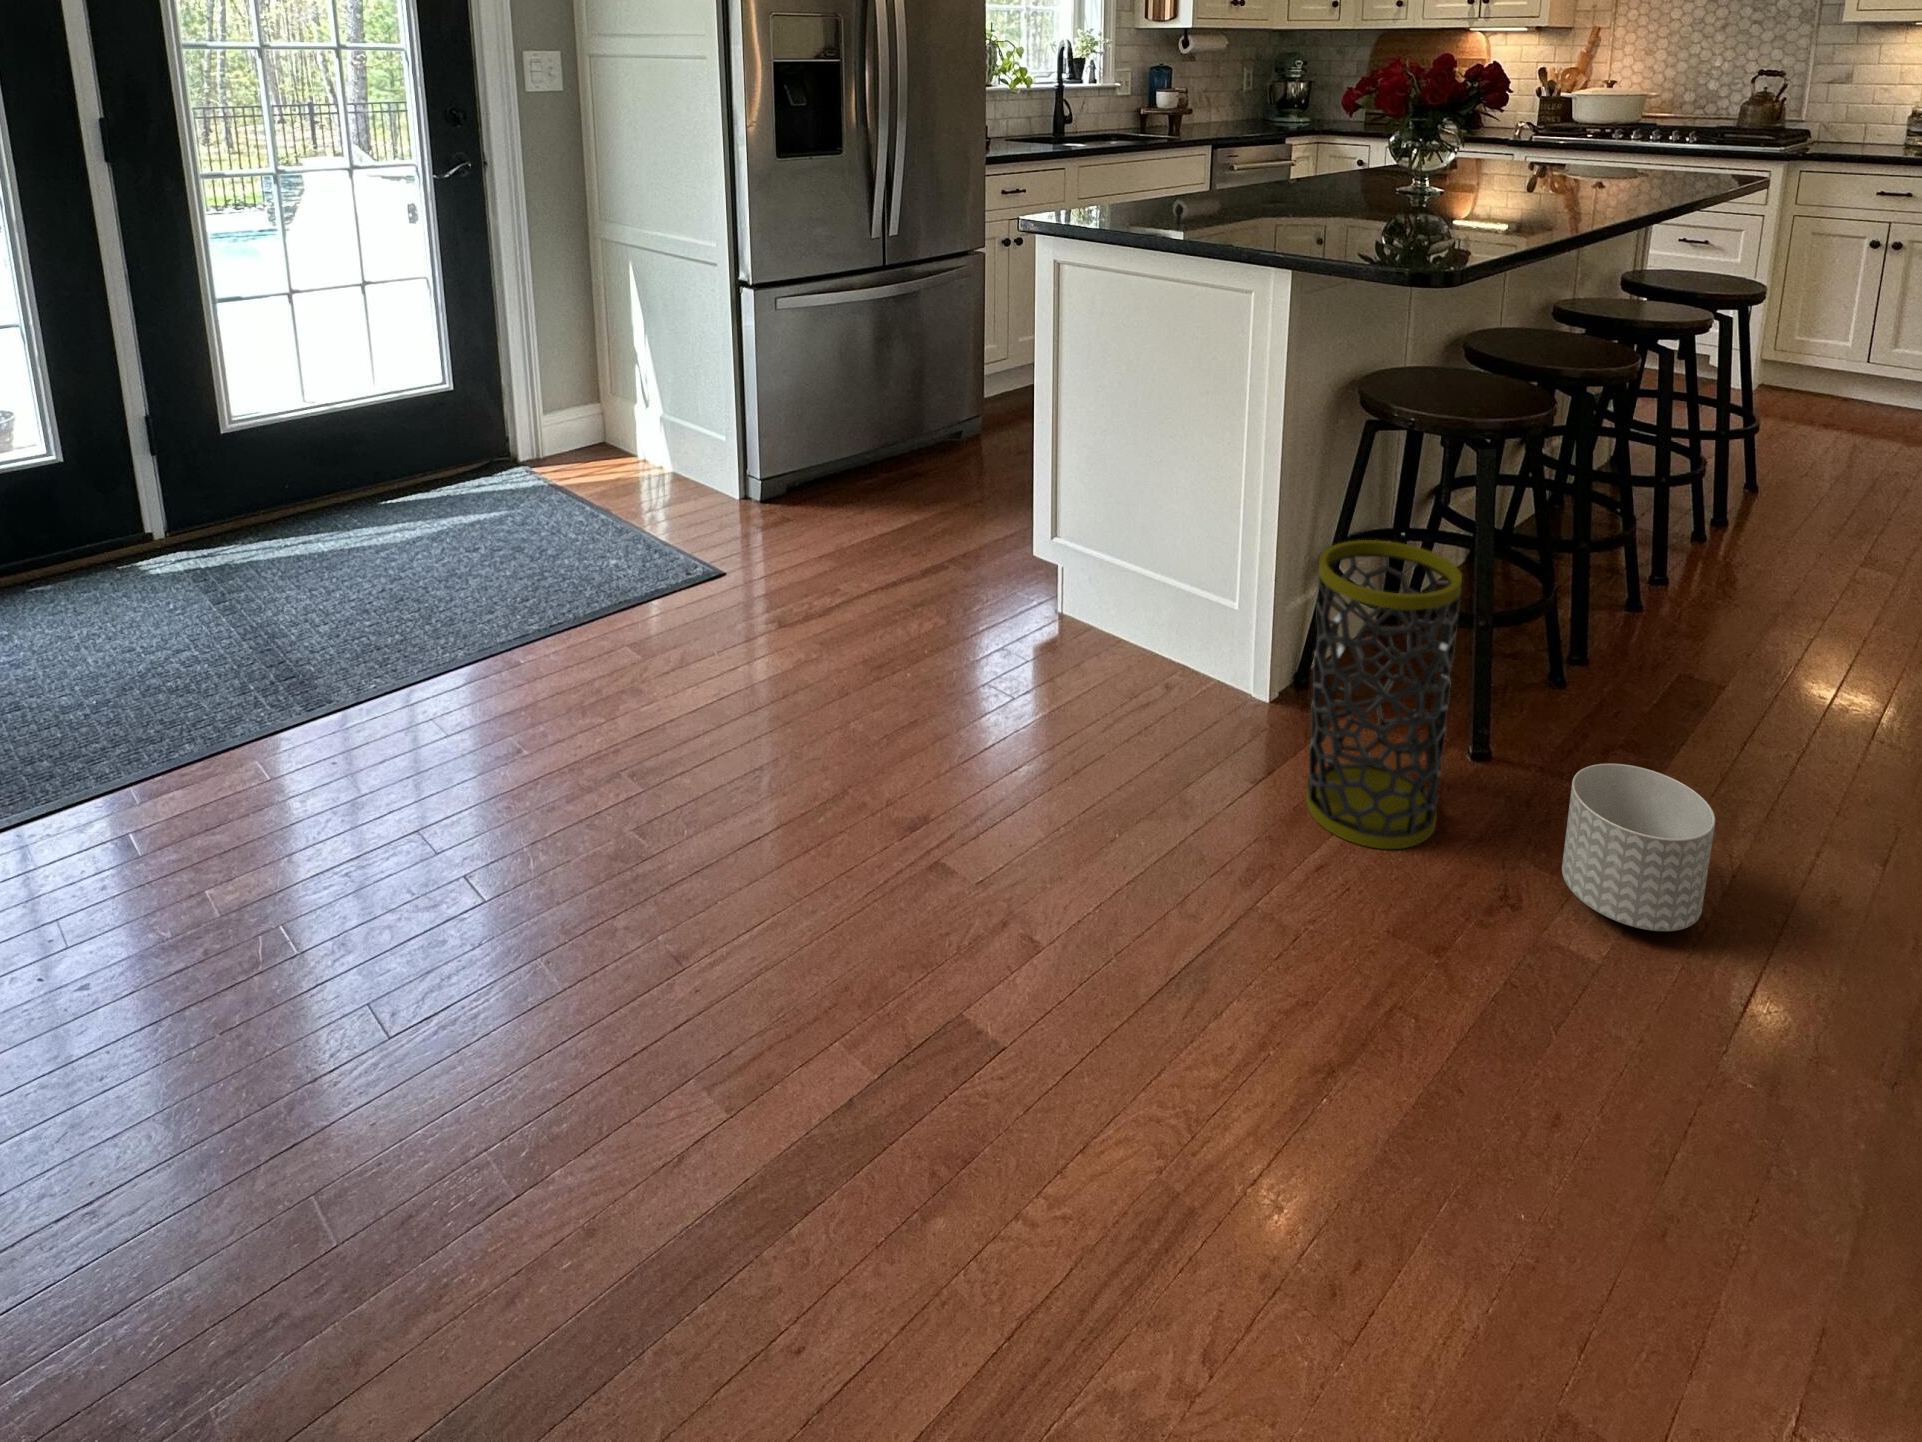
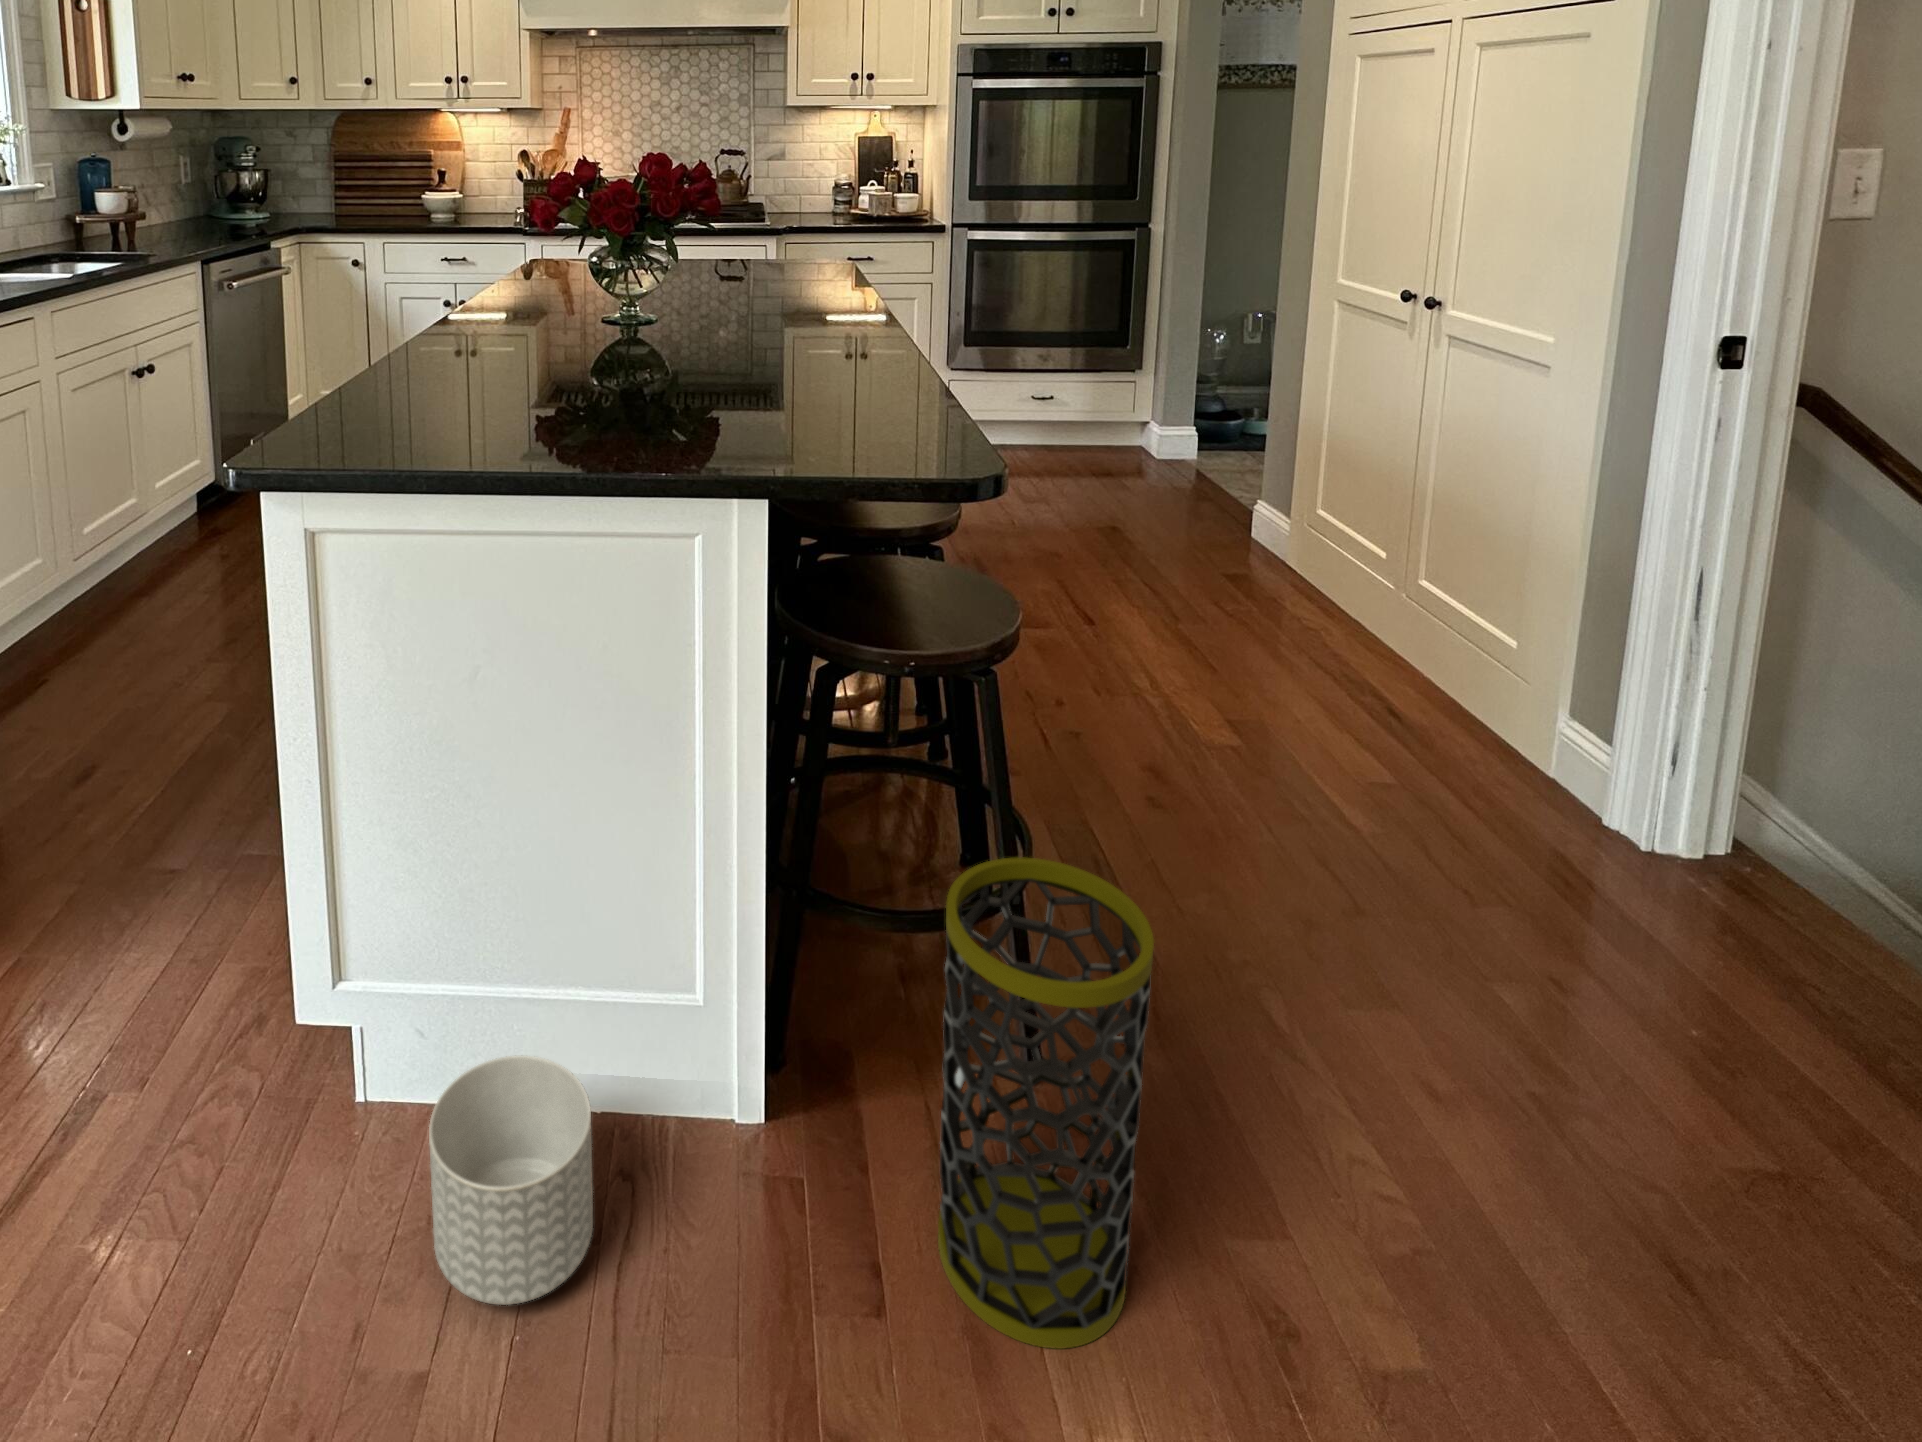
planter: present [1562,763,1715,931] -> present [429,1055,593,1305]

